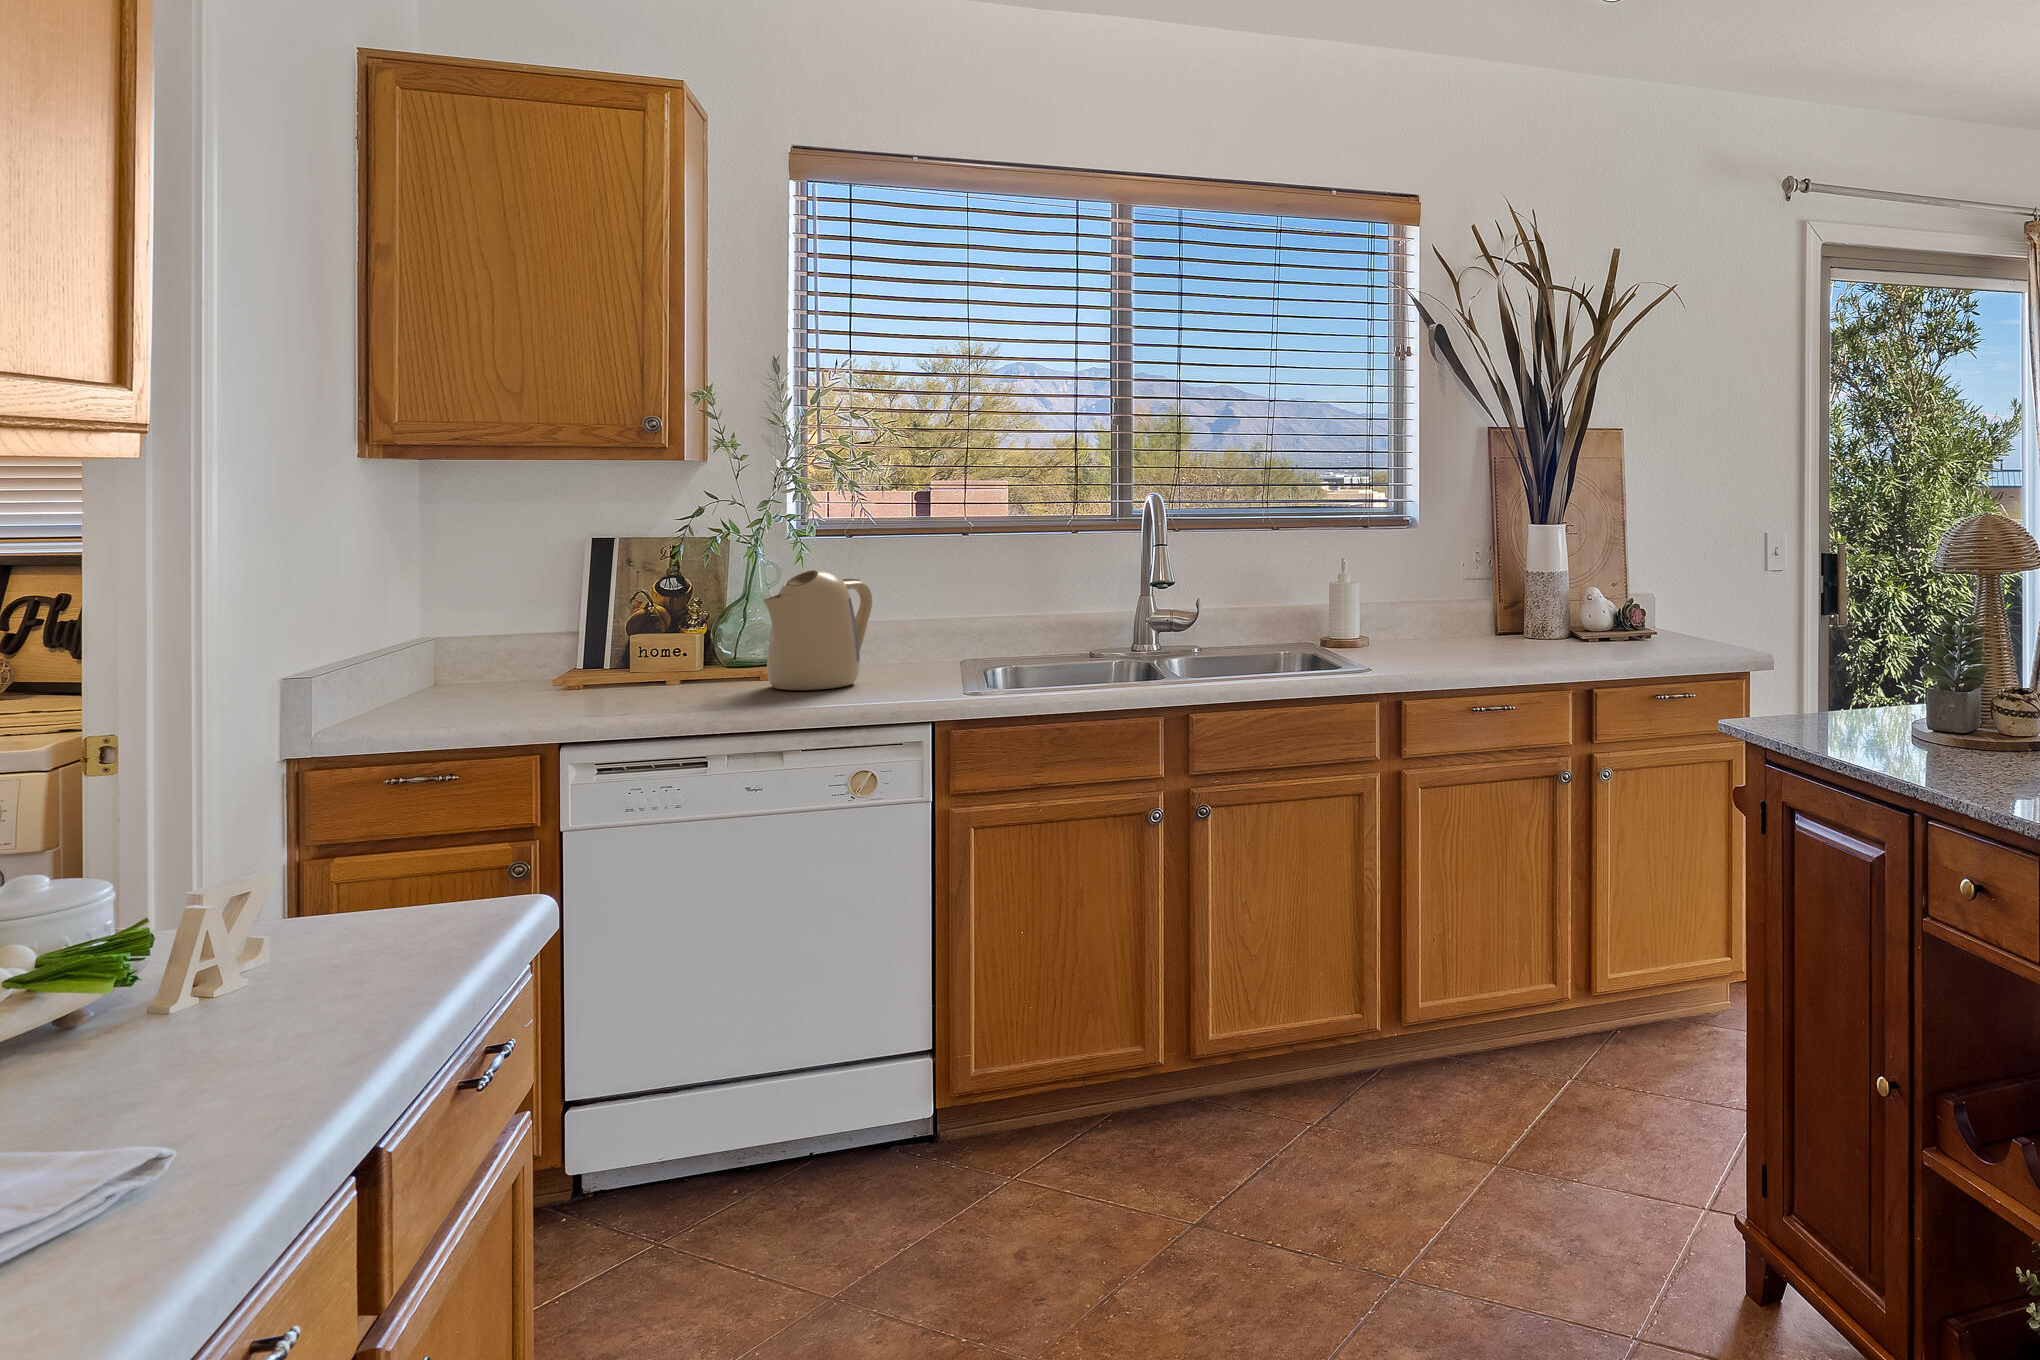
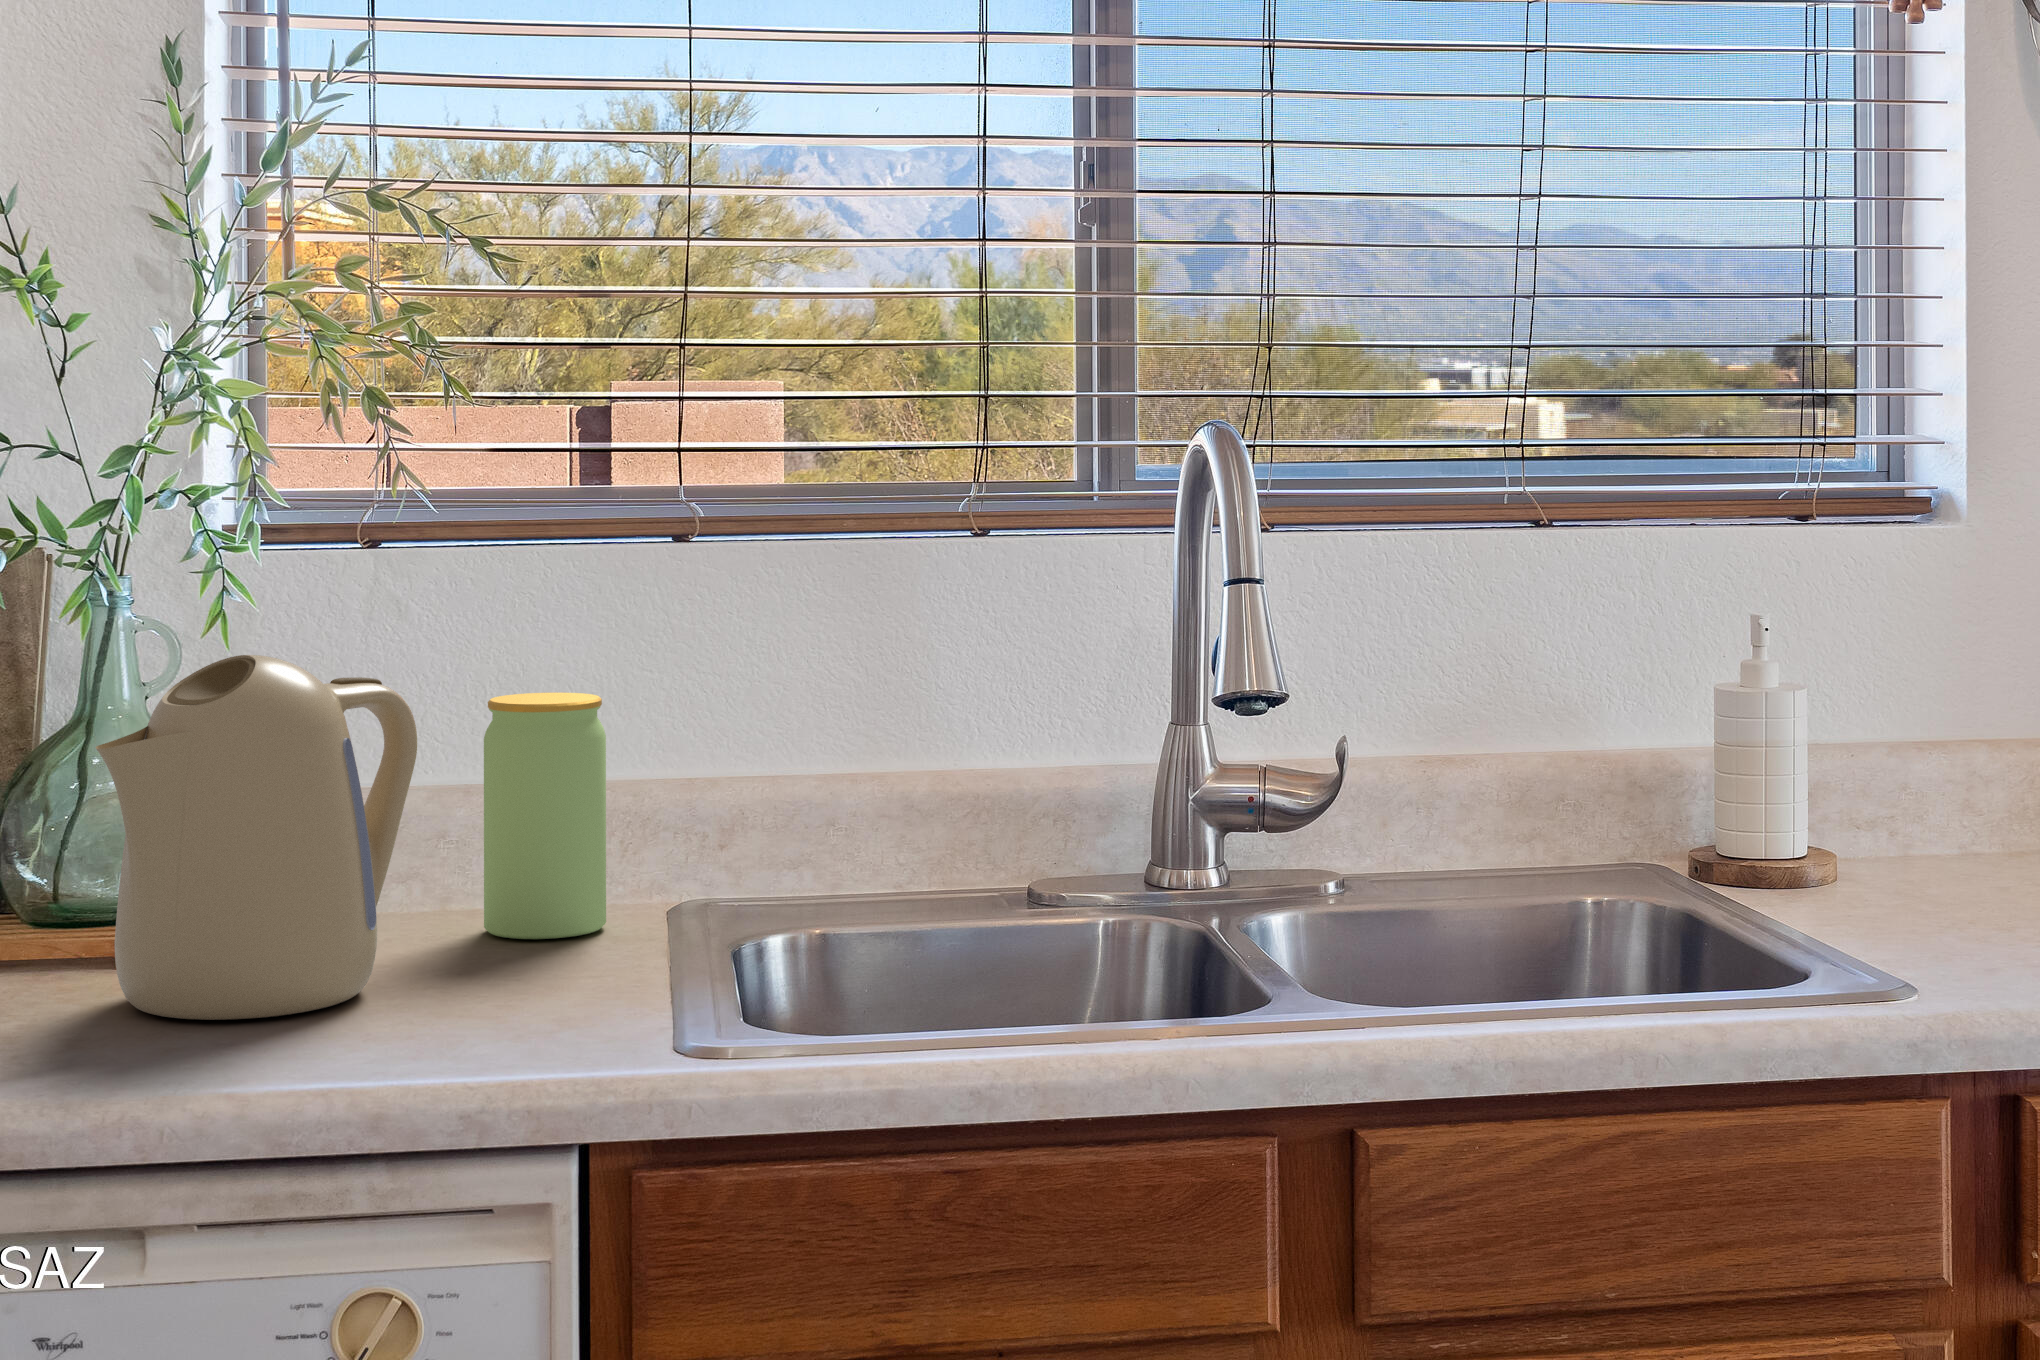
jar: none [893,587,938,670] -> present [484,692,606,939]

